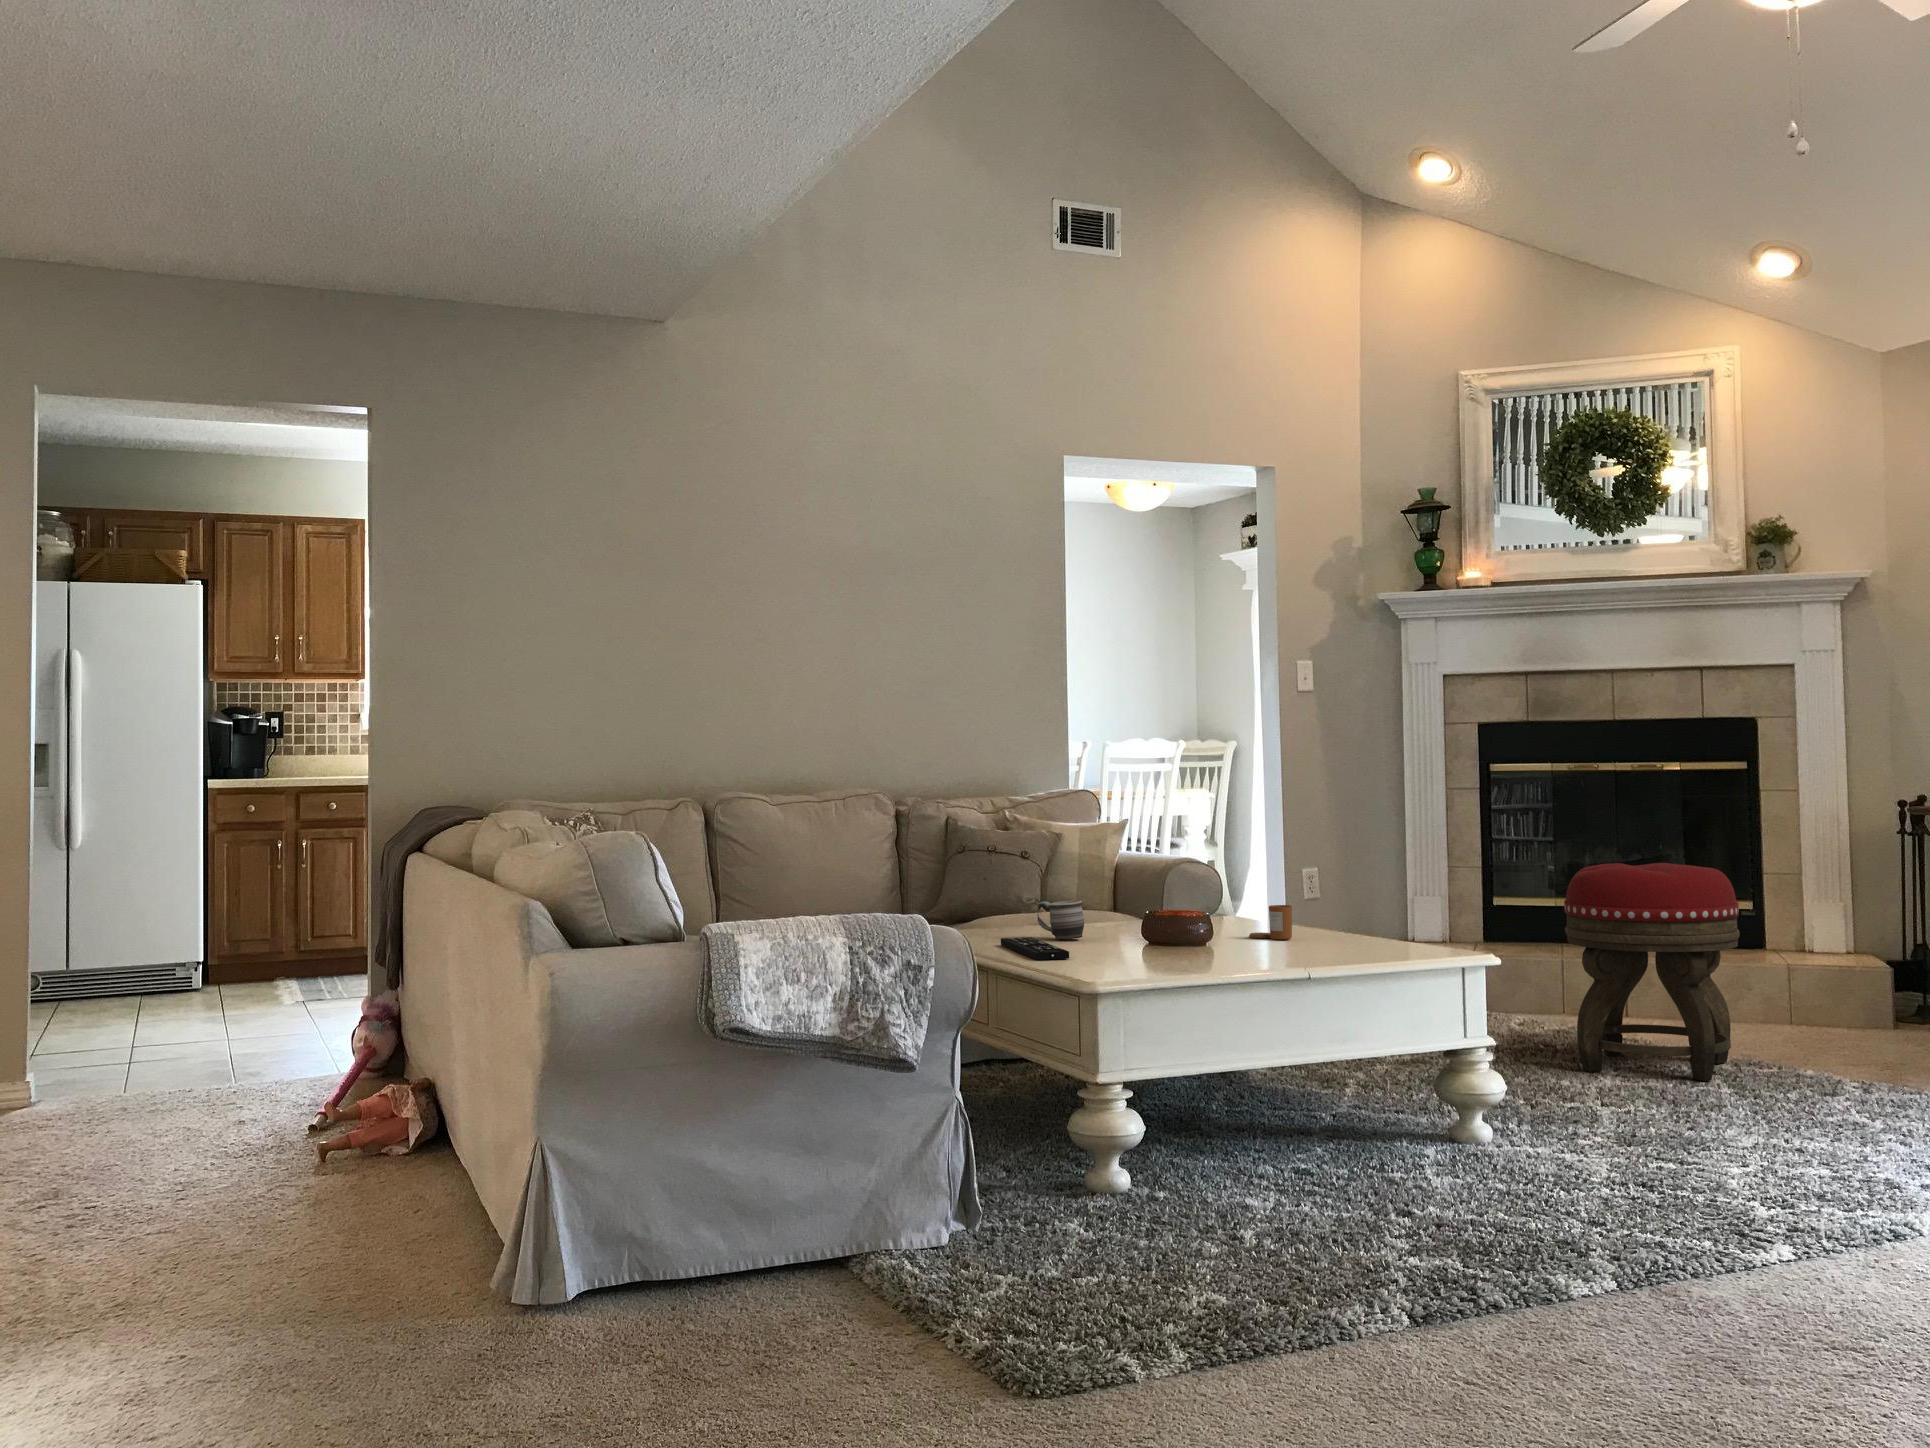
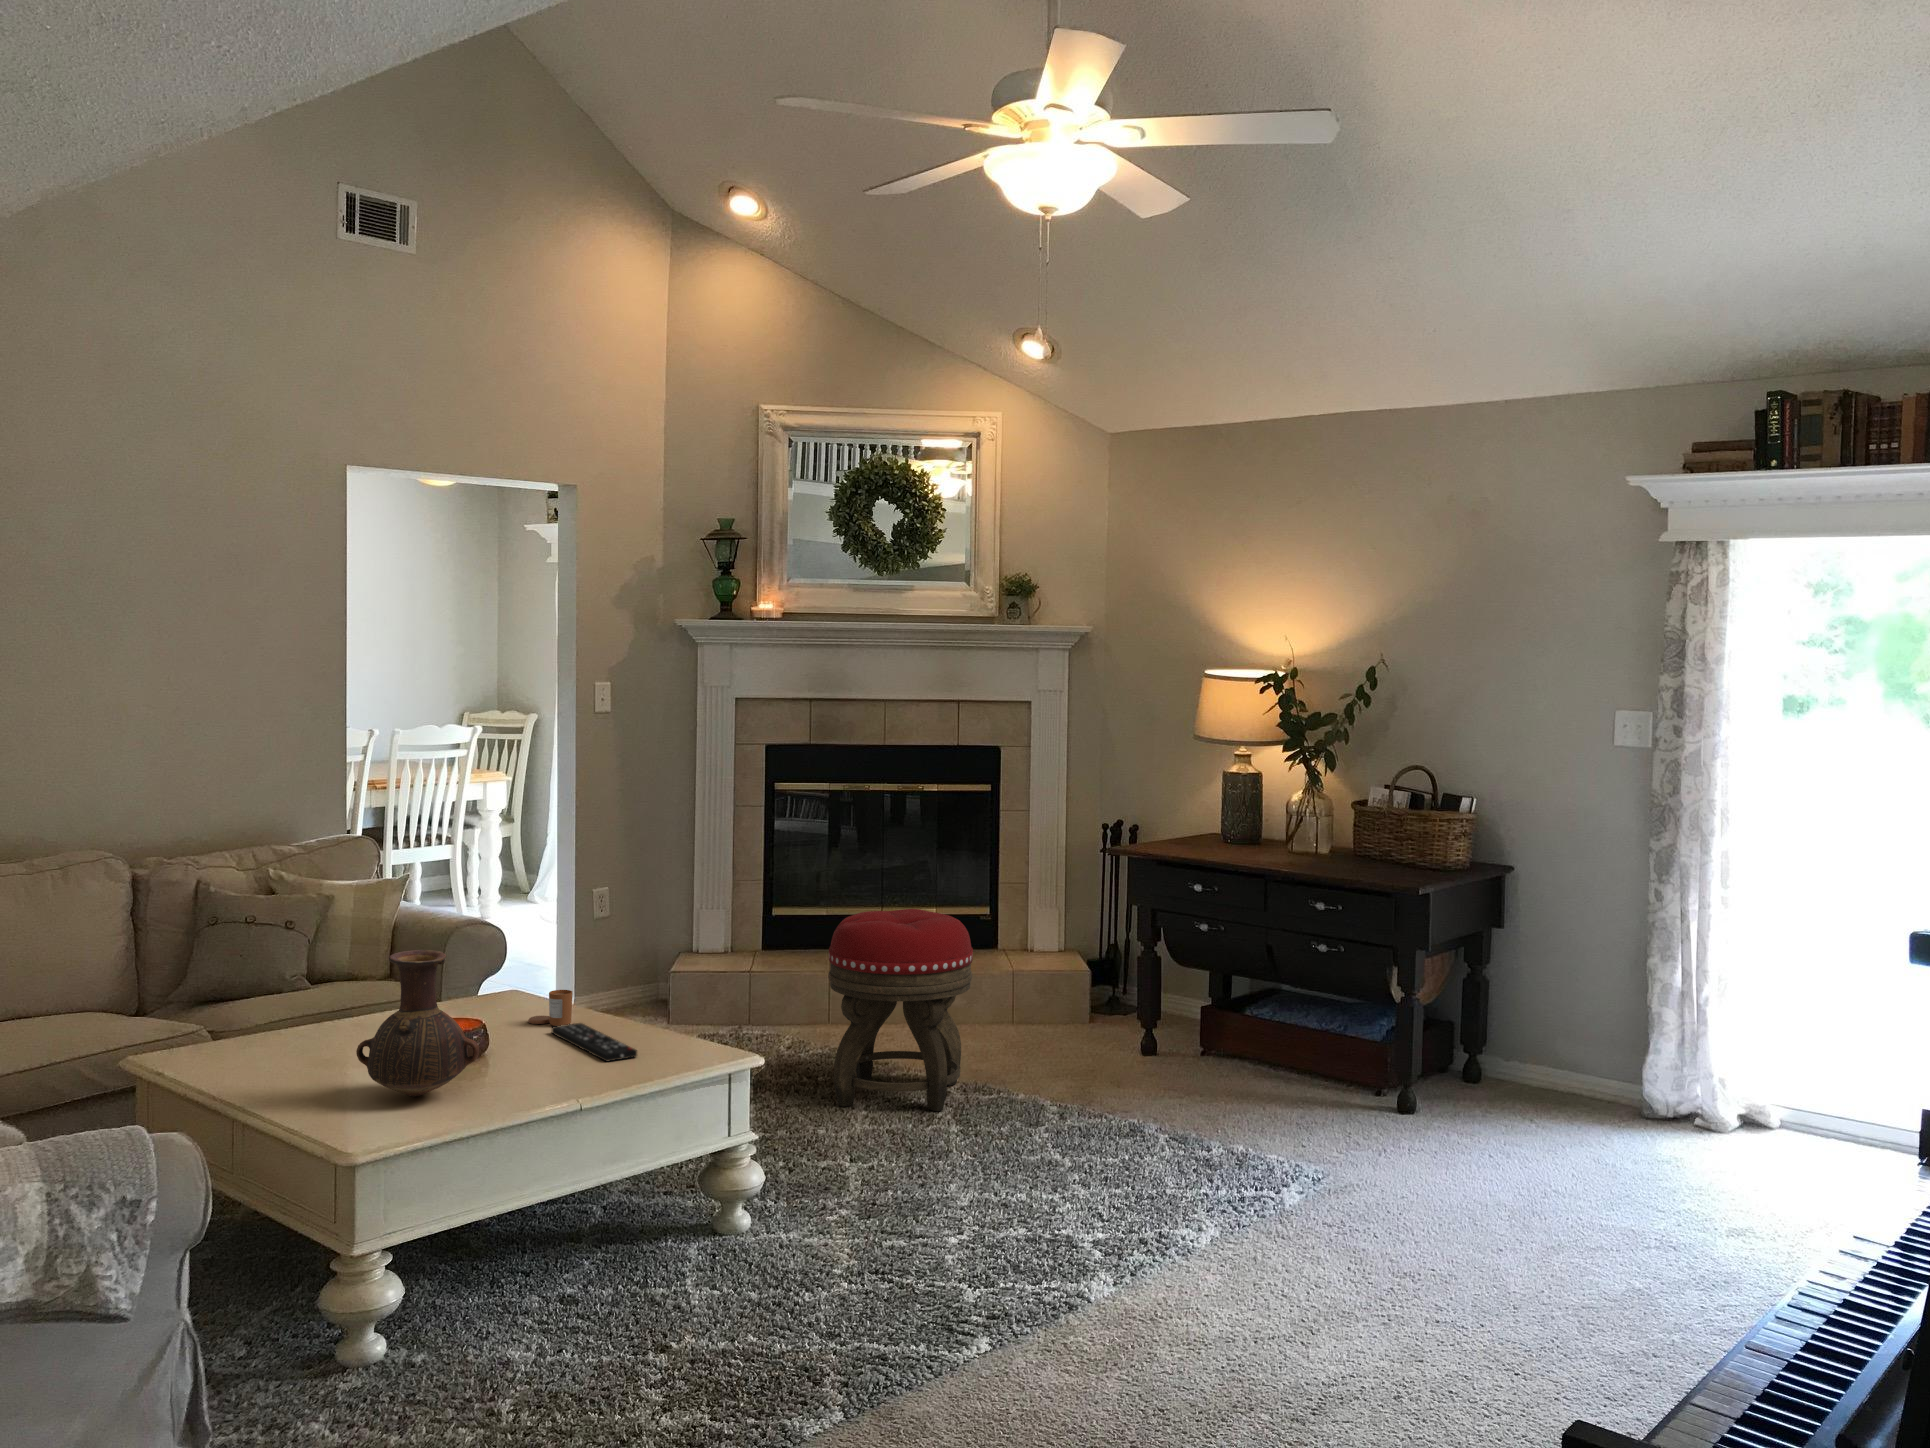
vase: none [1093,826,1207,966] -> present [356,950,480,1096]
mug: present [1038,900,1084,939] -> none [298,998,351,1043]
remote control: present [1001,937,1069,960] -> present [552,1023,637,1062]

